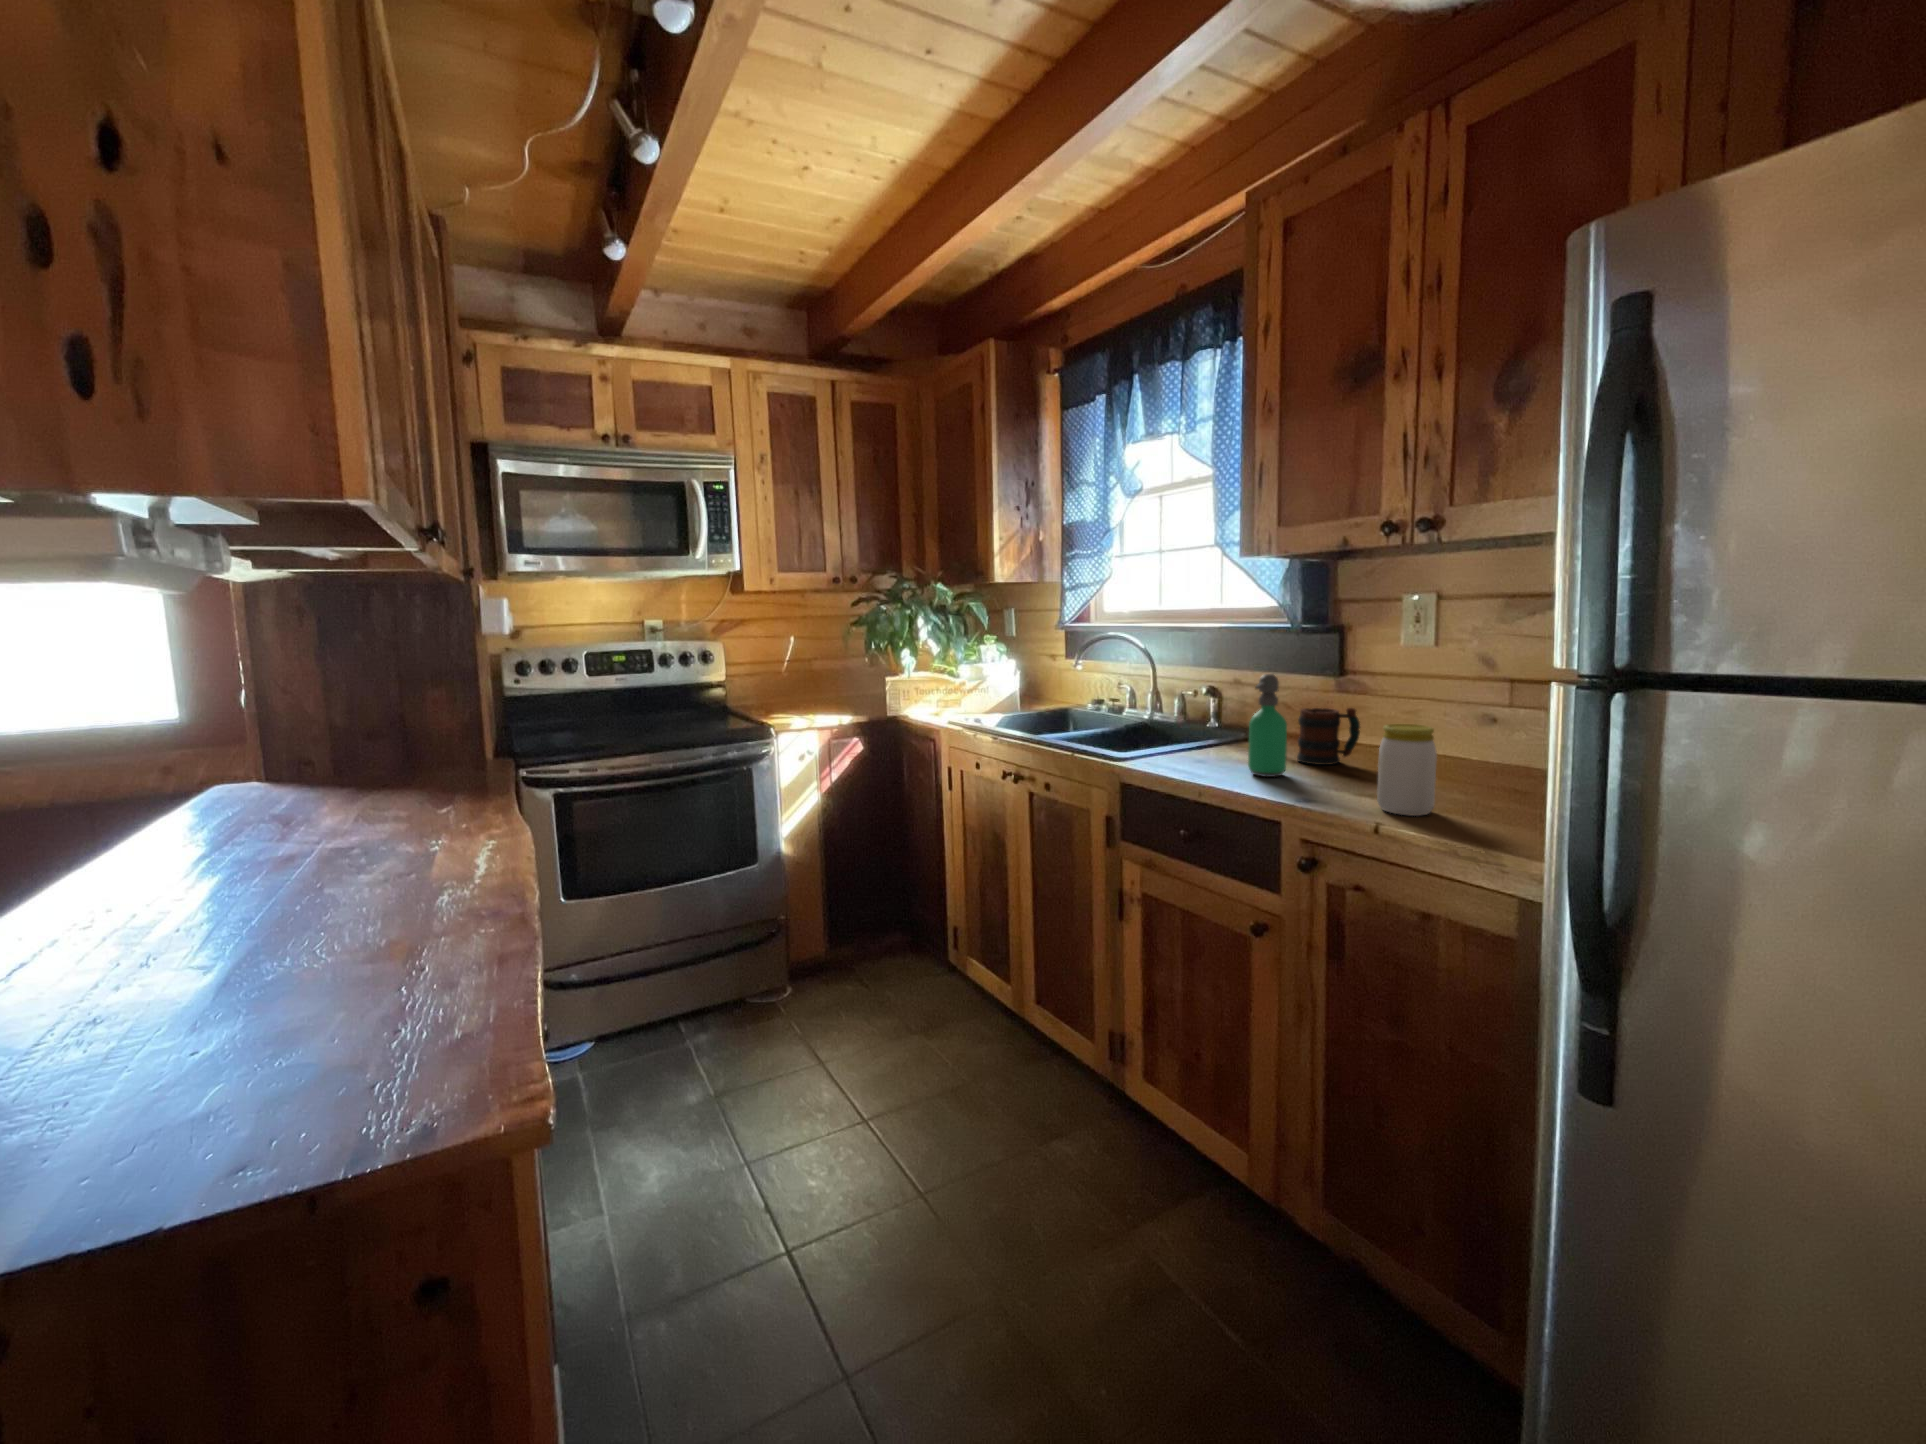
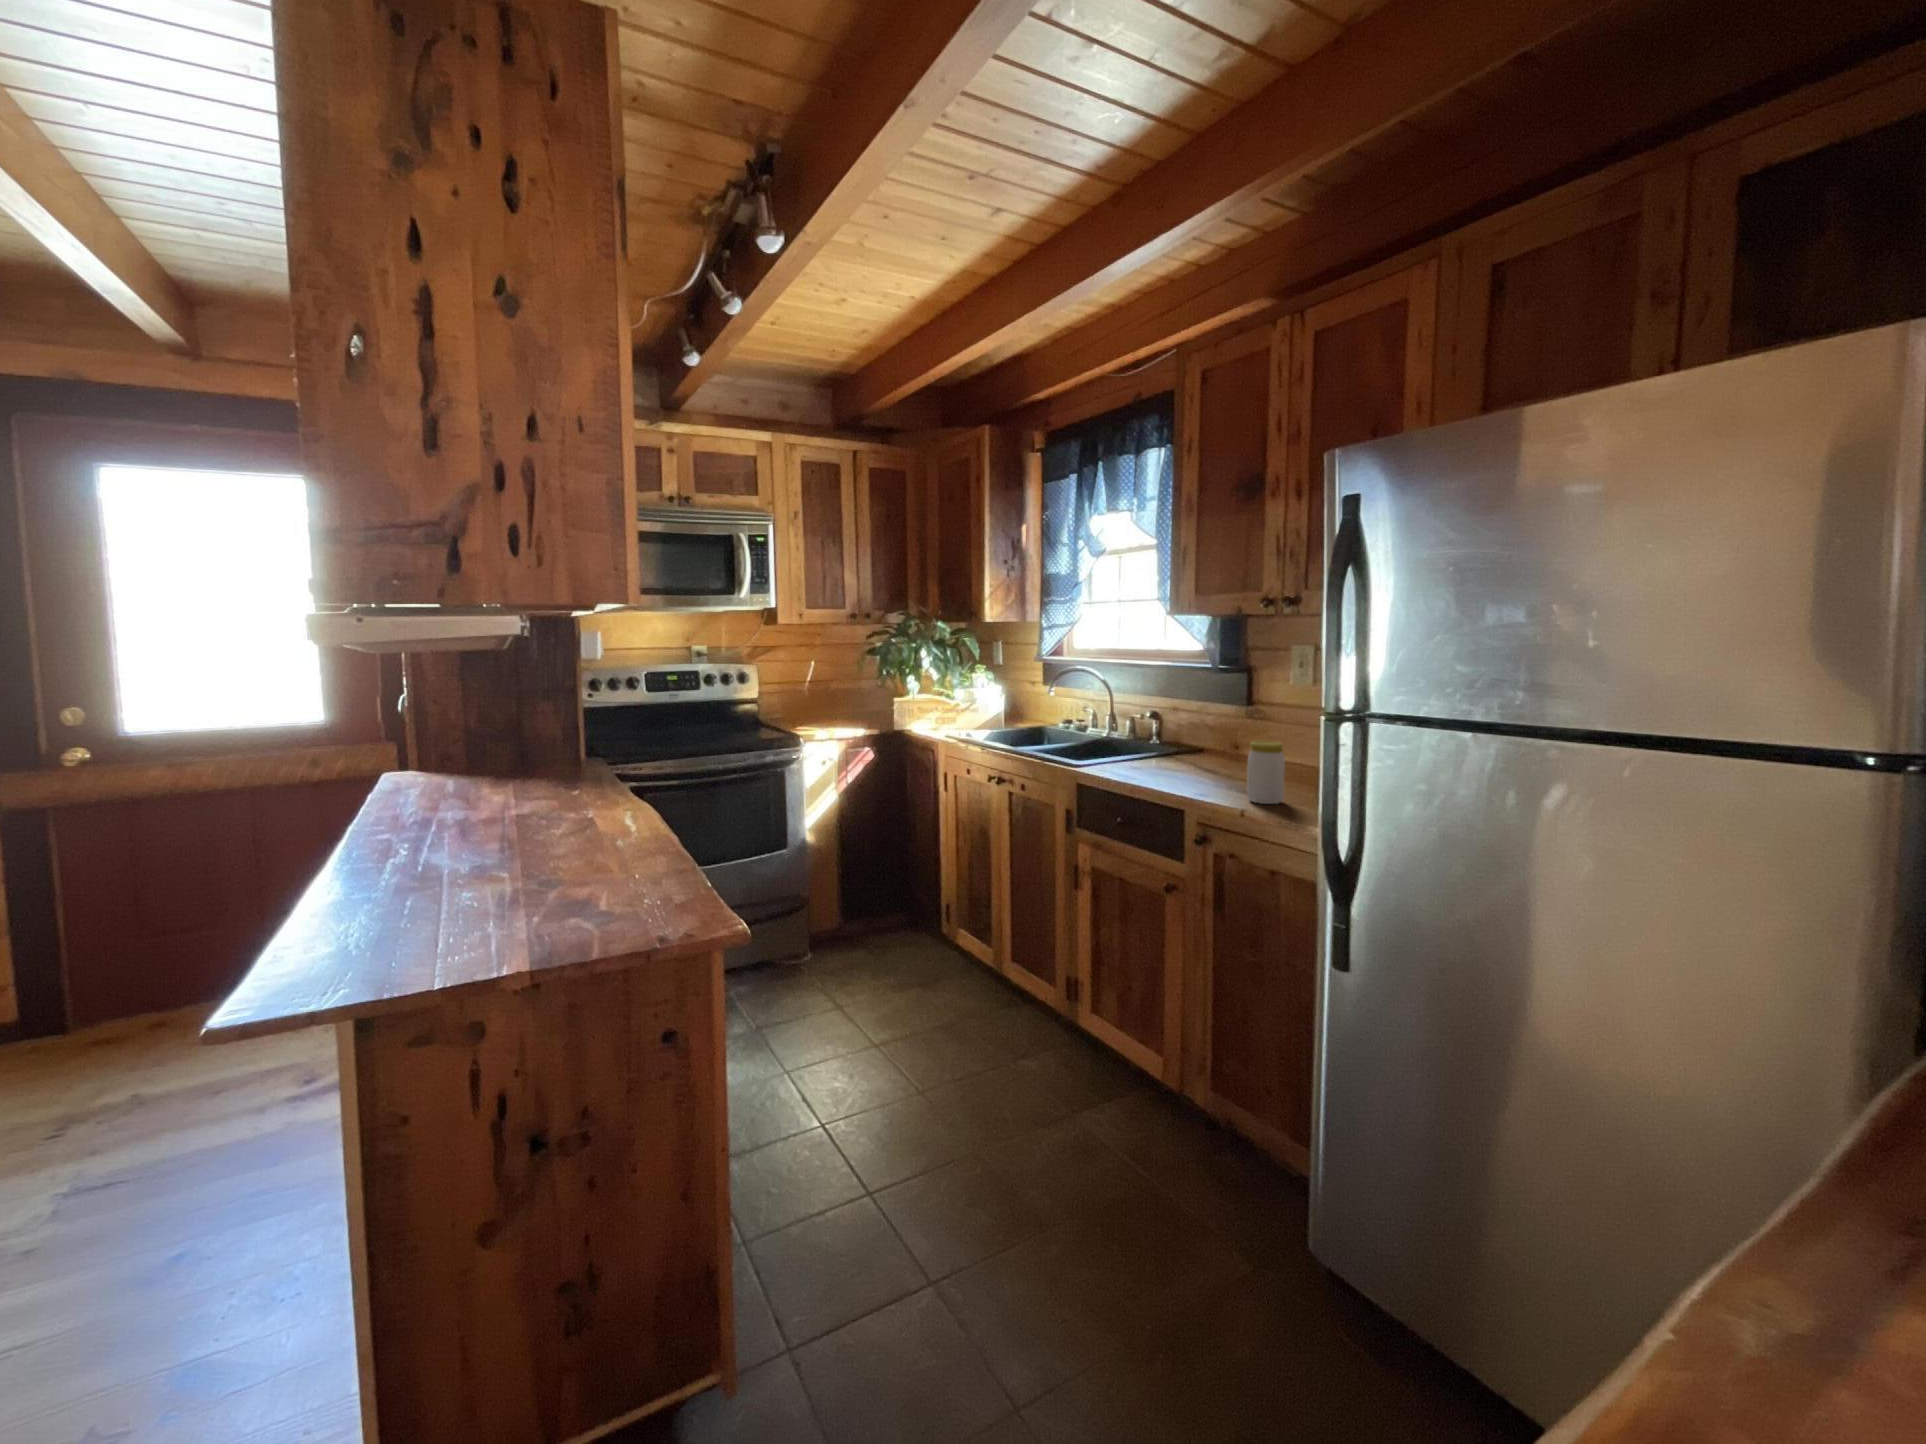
soap dispenser: present [1248,674,1287,777] -> none [1169,703,1197,780]
mug: present [1297,708,1360,765] -> none [1210,729,1254,772]

